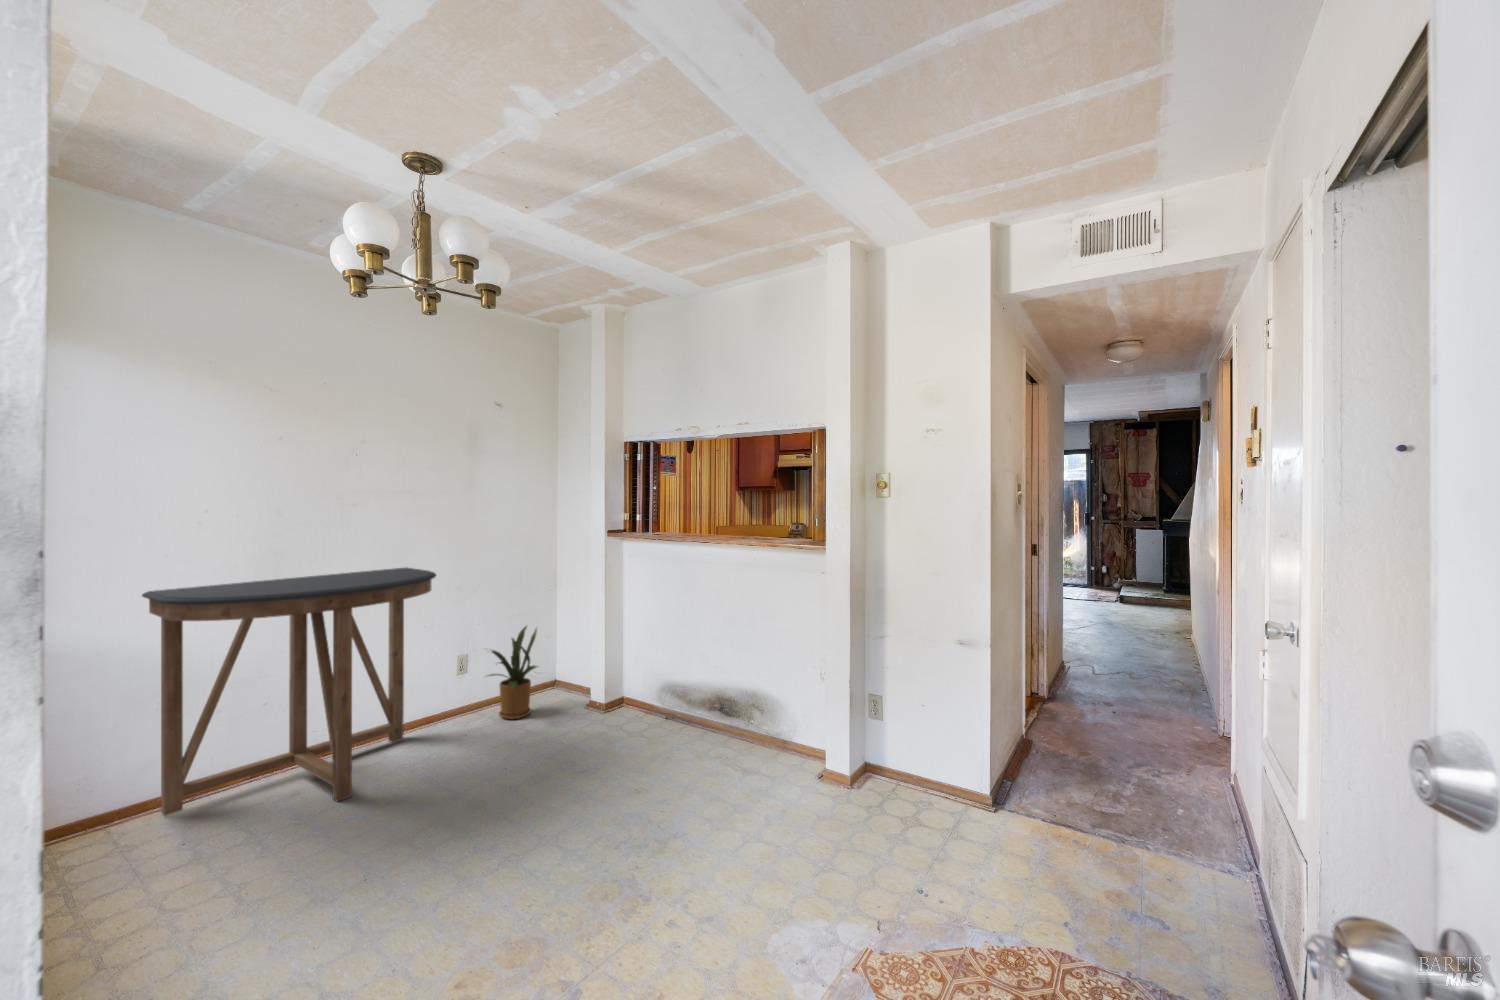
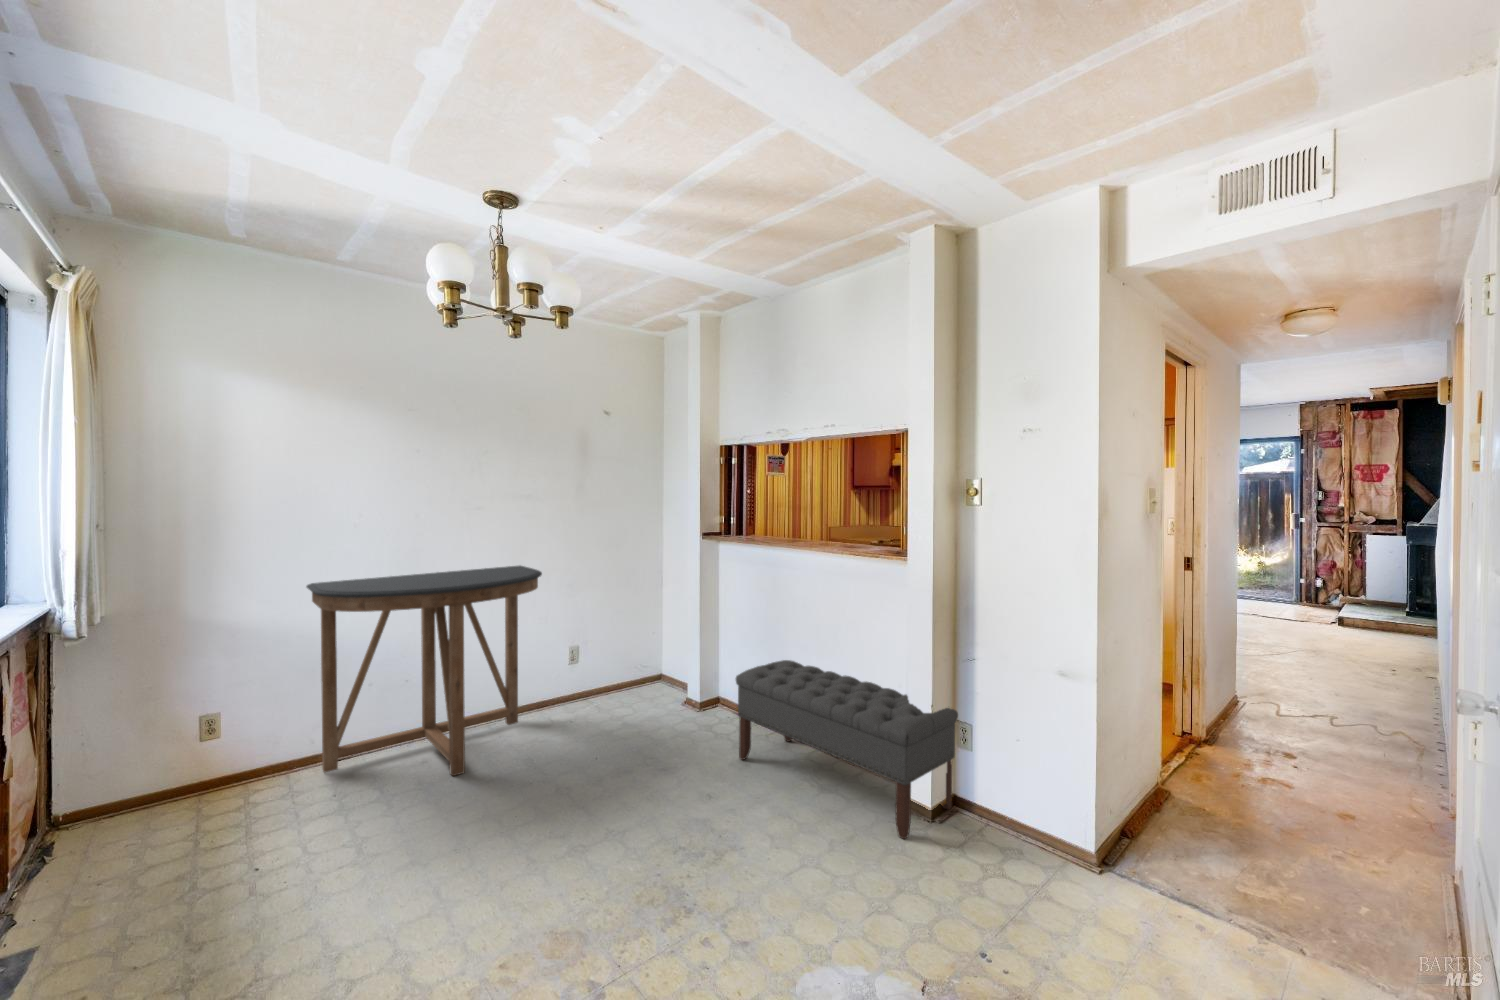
house plant: present [489,626,537,719] -> none [588,622,643,712]
bench: none [652,651,869,806] -> present [736,660,958,839]

